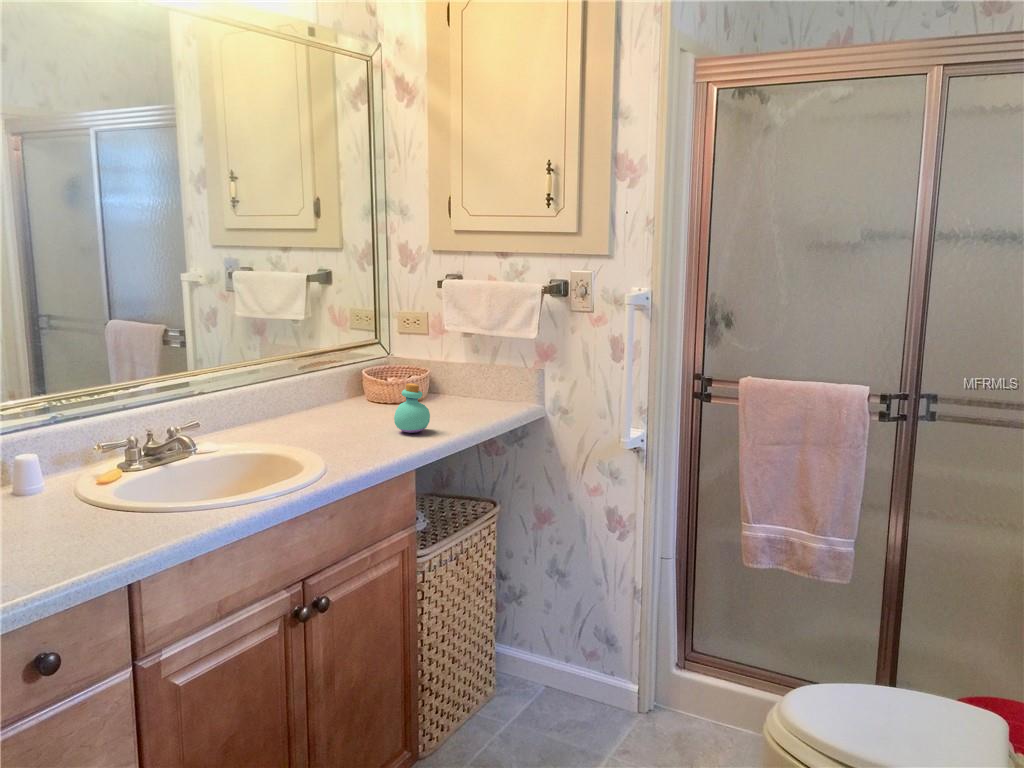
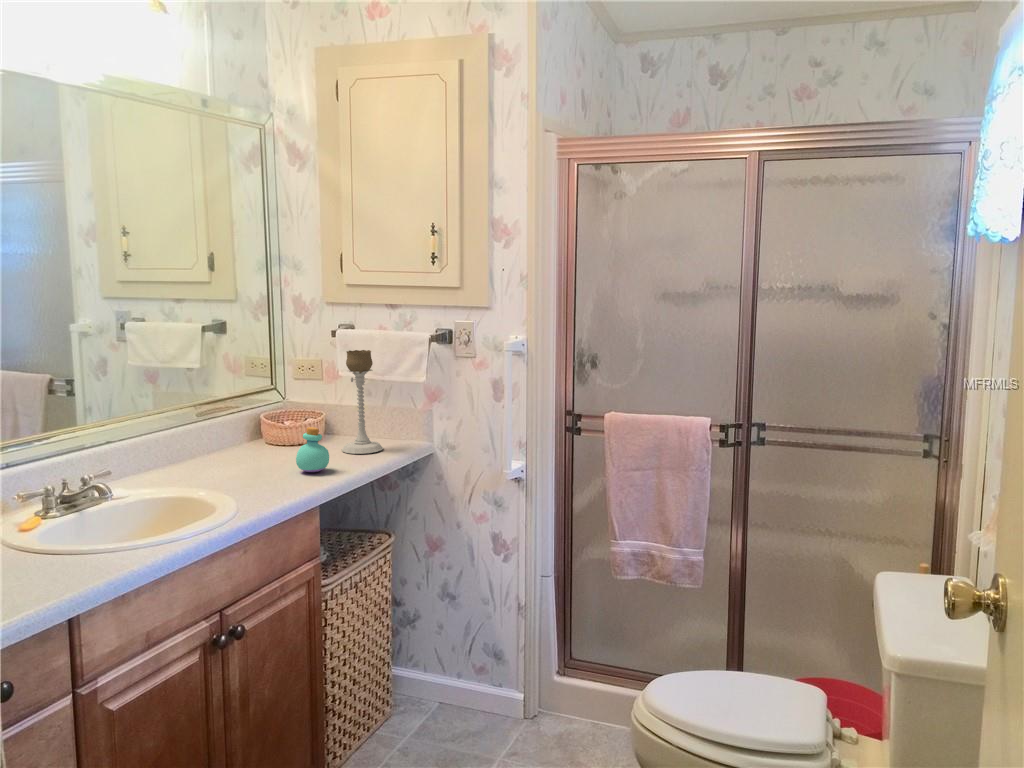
candle holder: none [445,302,490,415] -> present [342,350,383,454]

